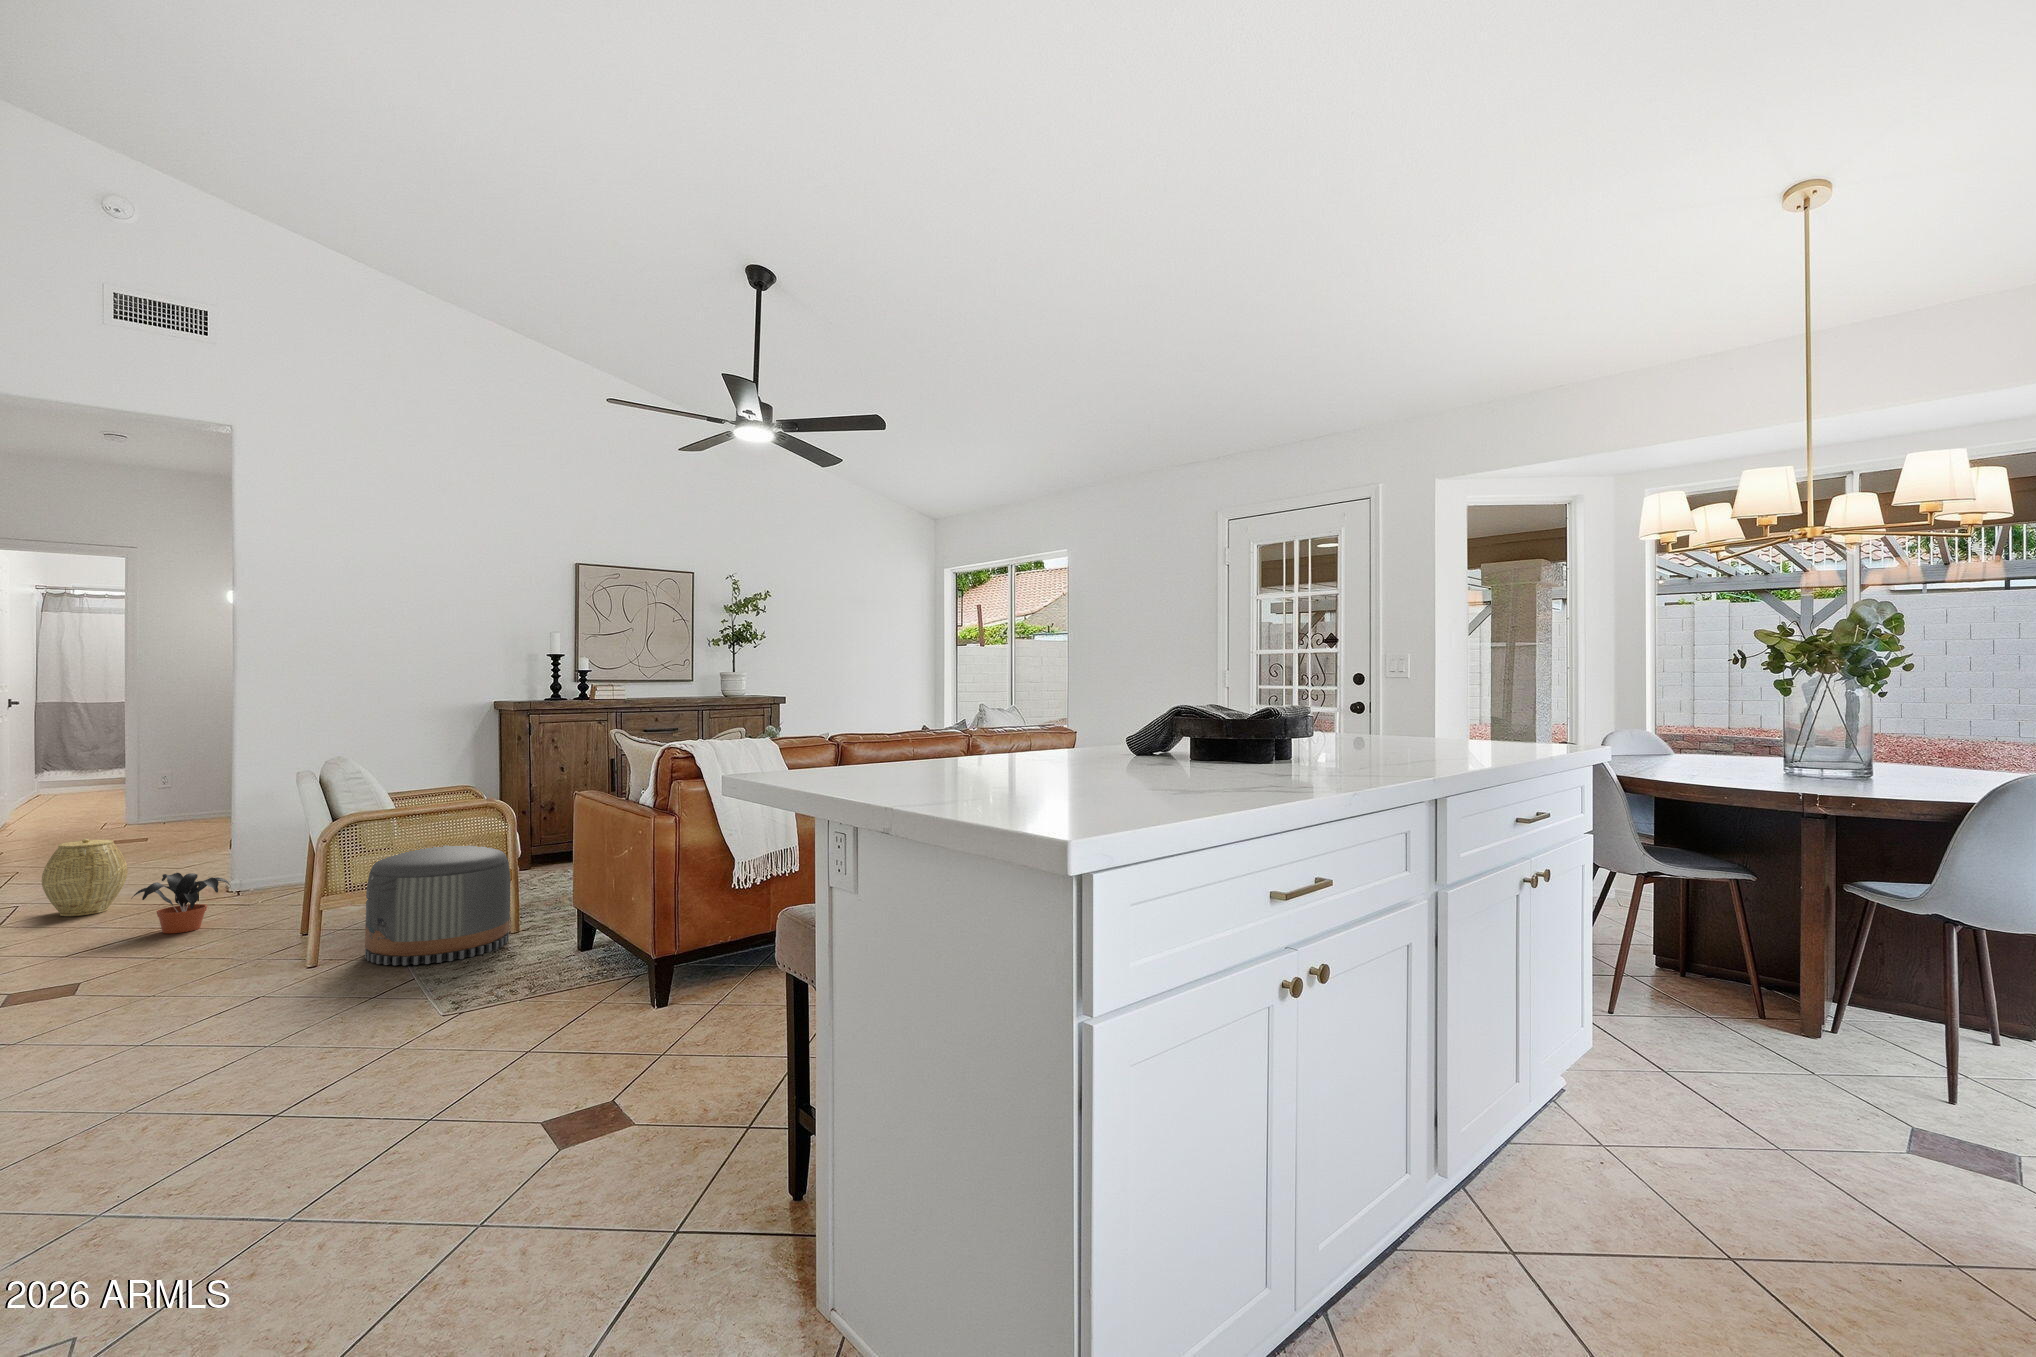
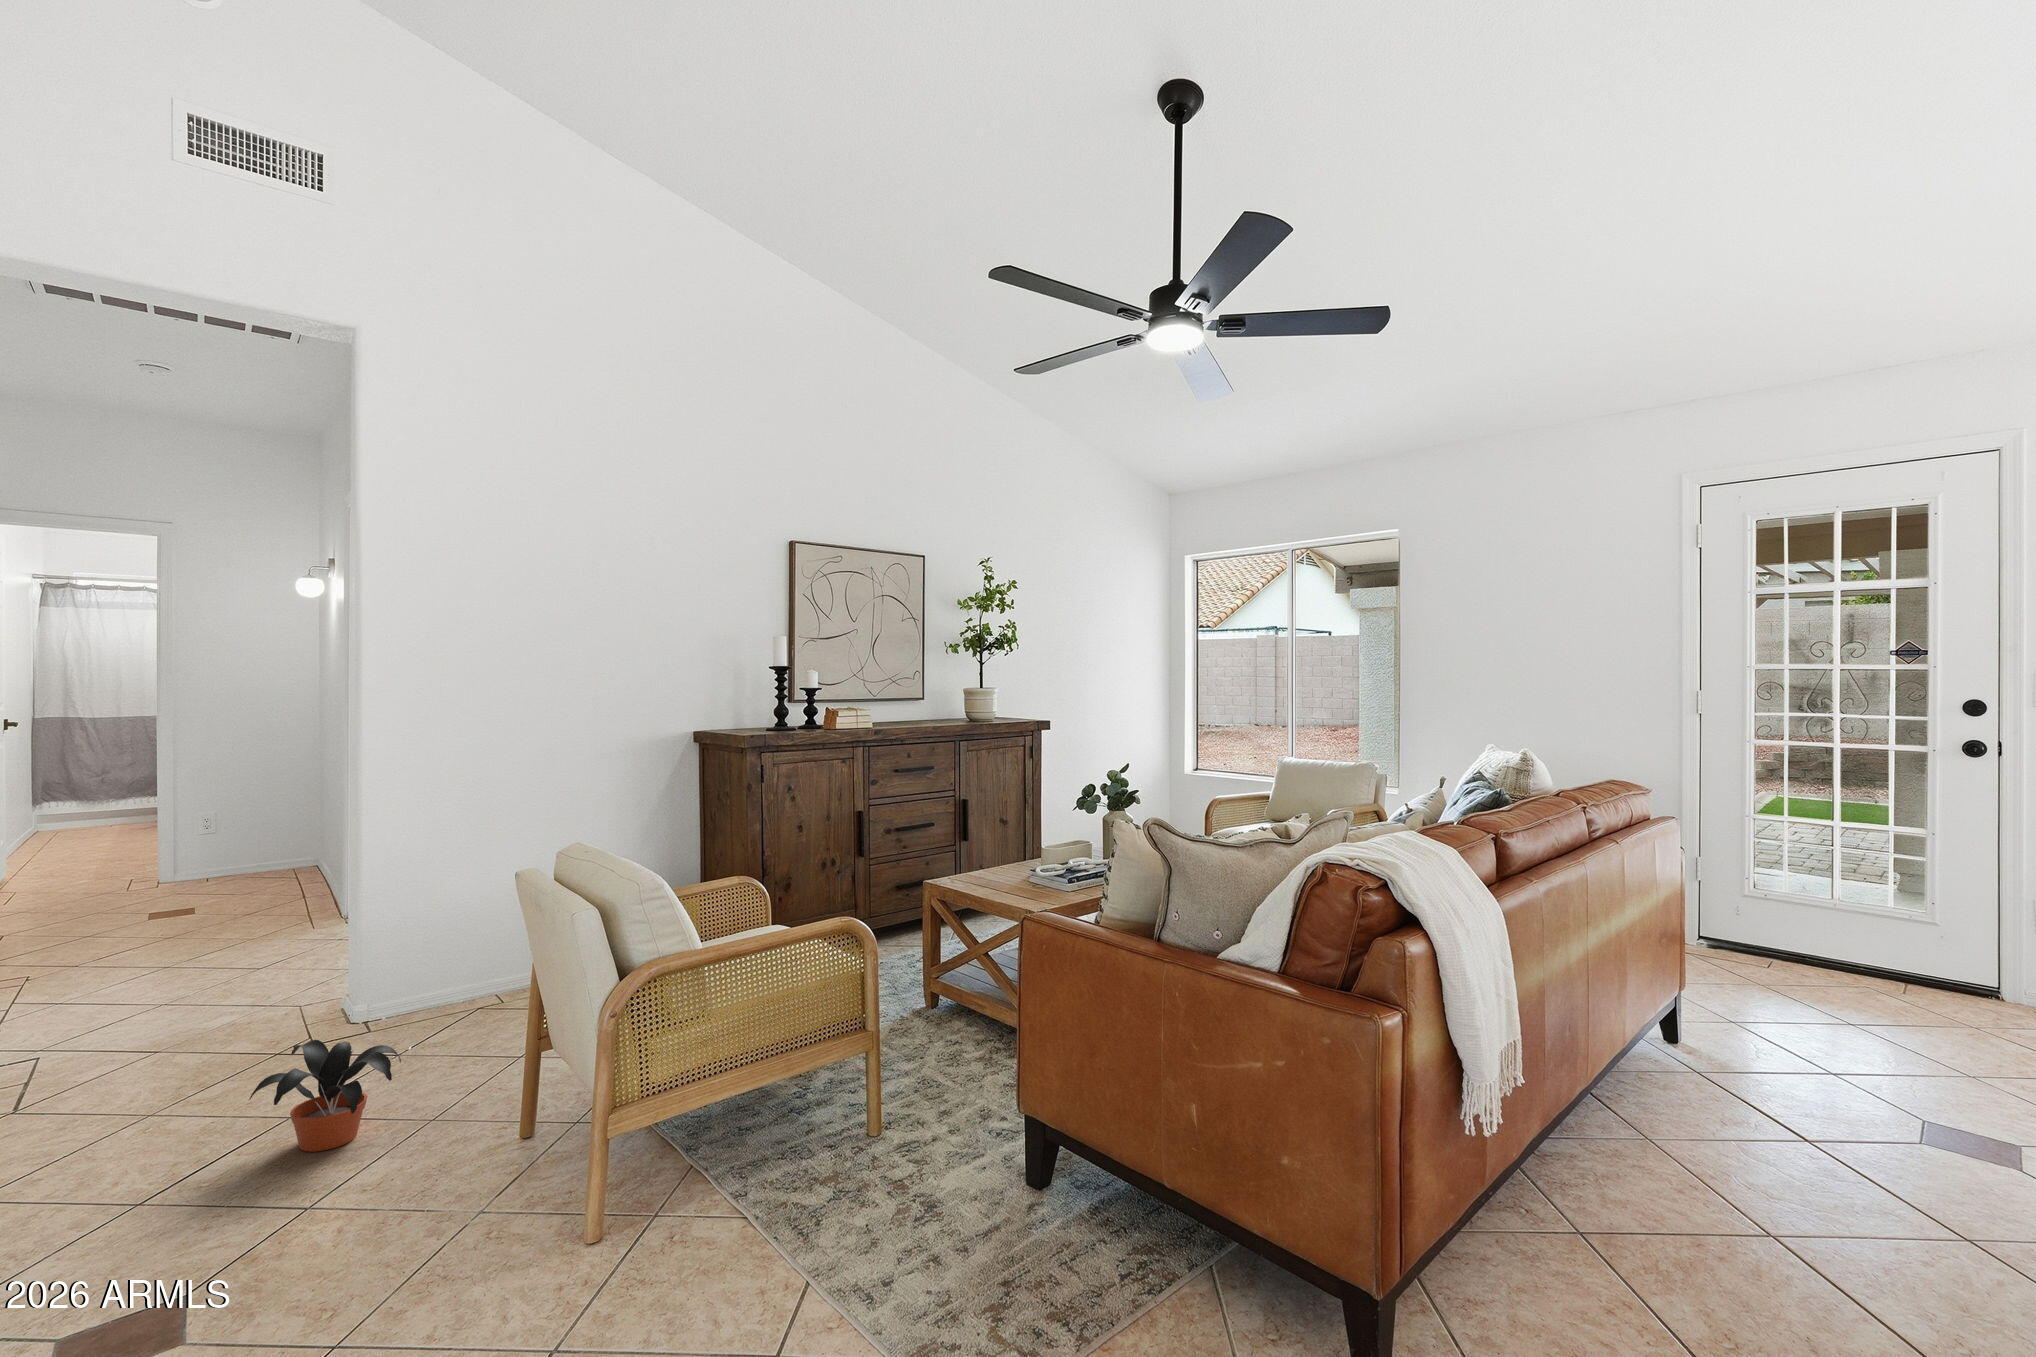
woven basket: present [42,839,128,916] -> none [89,969,220,1101]
pouf: present [365,845,510,965] -> none [685,1005,905,1259]

